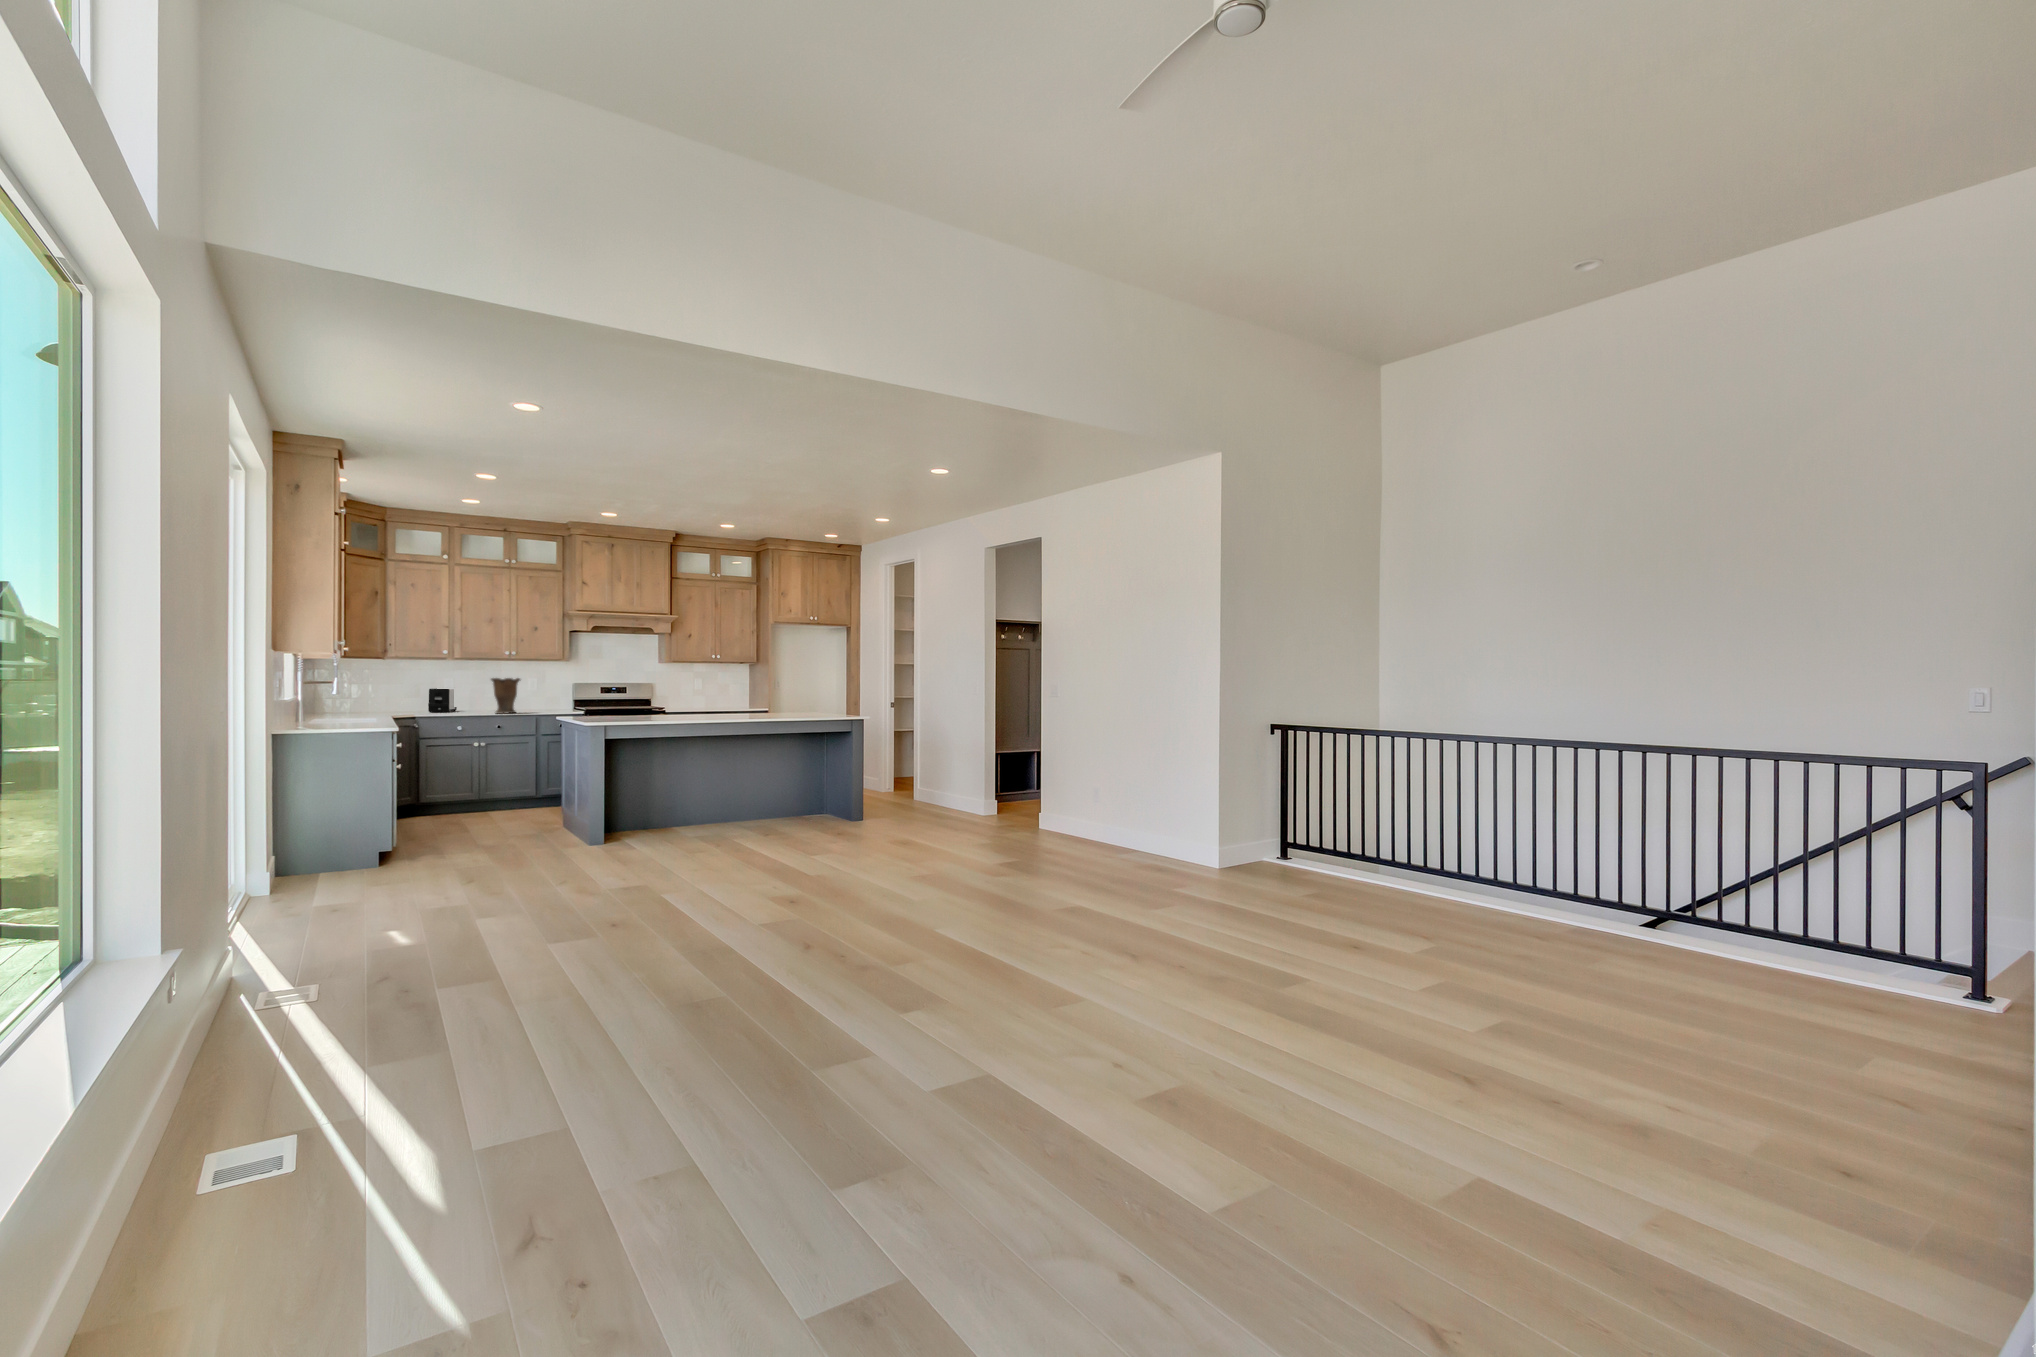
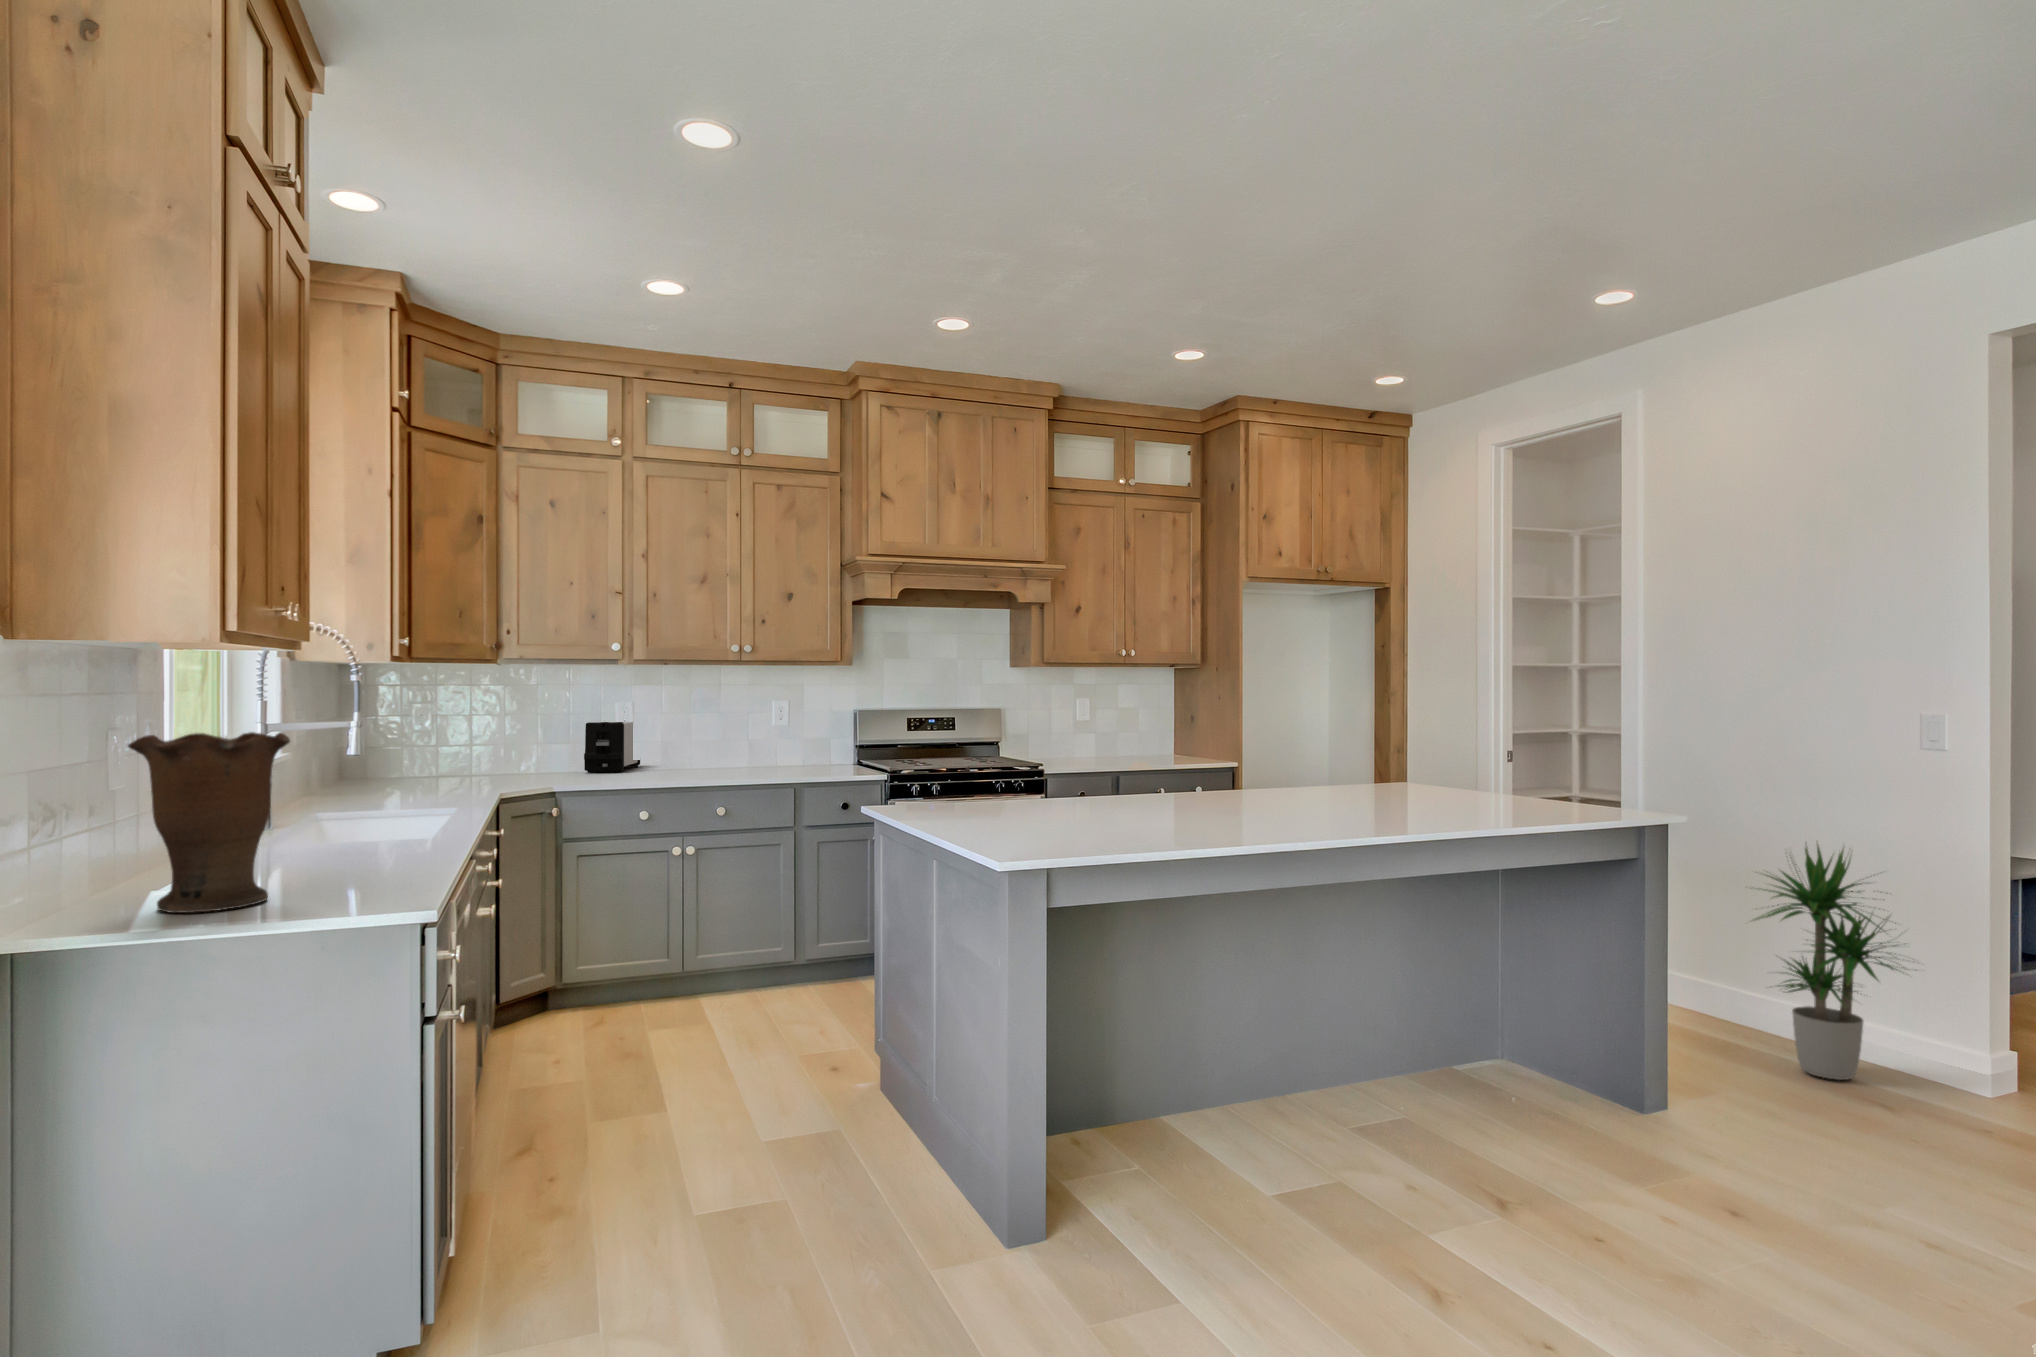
vase: present [491,678,520,714] -> present [128,732,290,913]
potted plant: none [917,727,968,811] -> present [1754,845,1906,1080]

